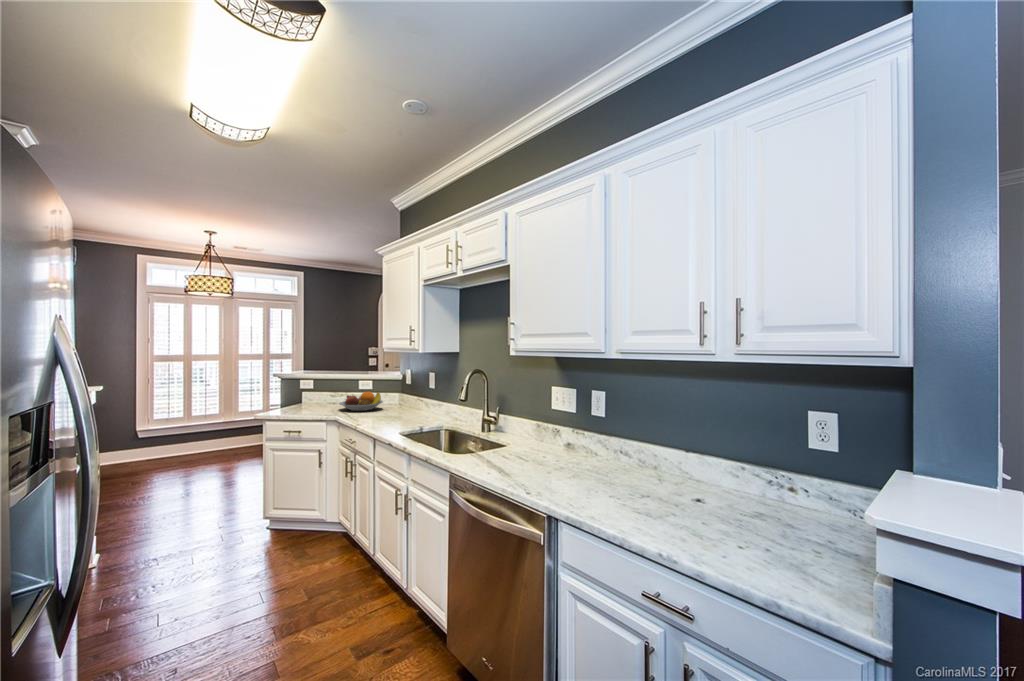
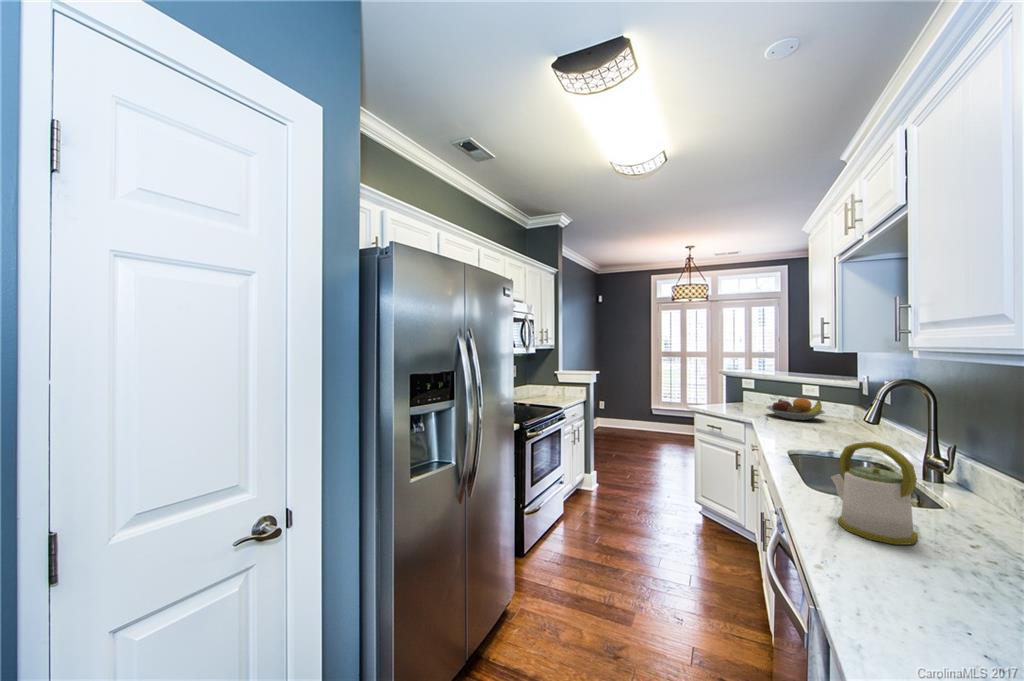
kettle: none [487,409,533,471] -> present [831,442,918,545]

